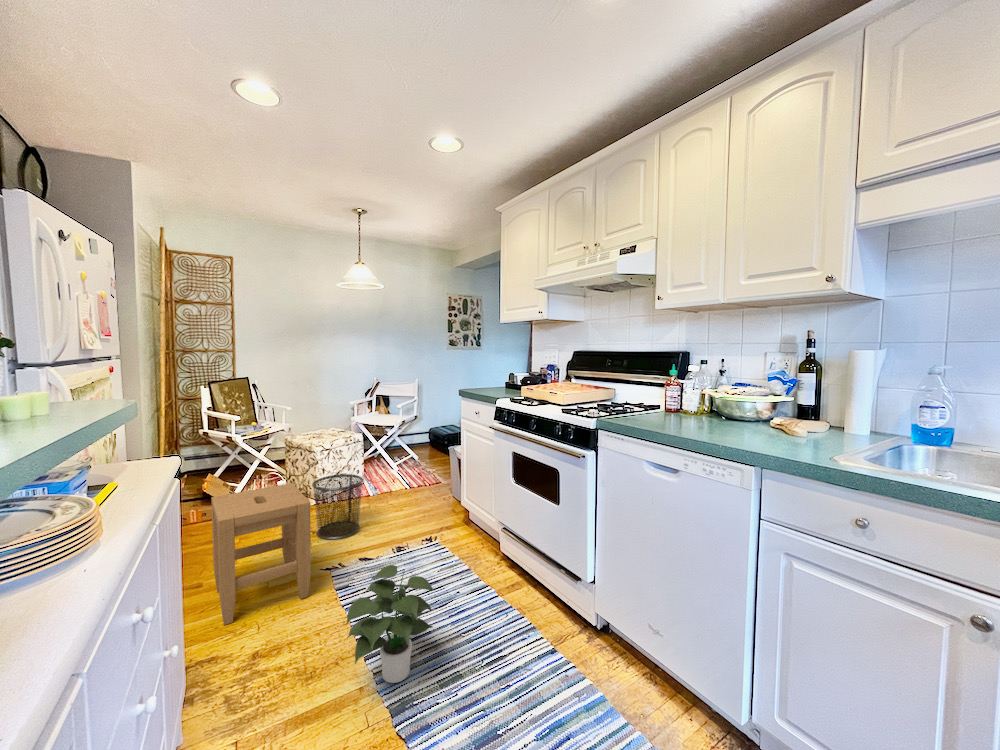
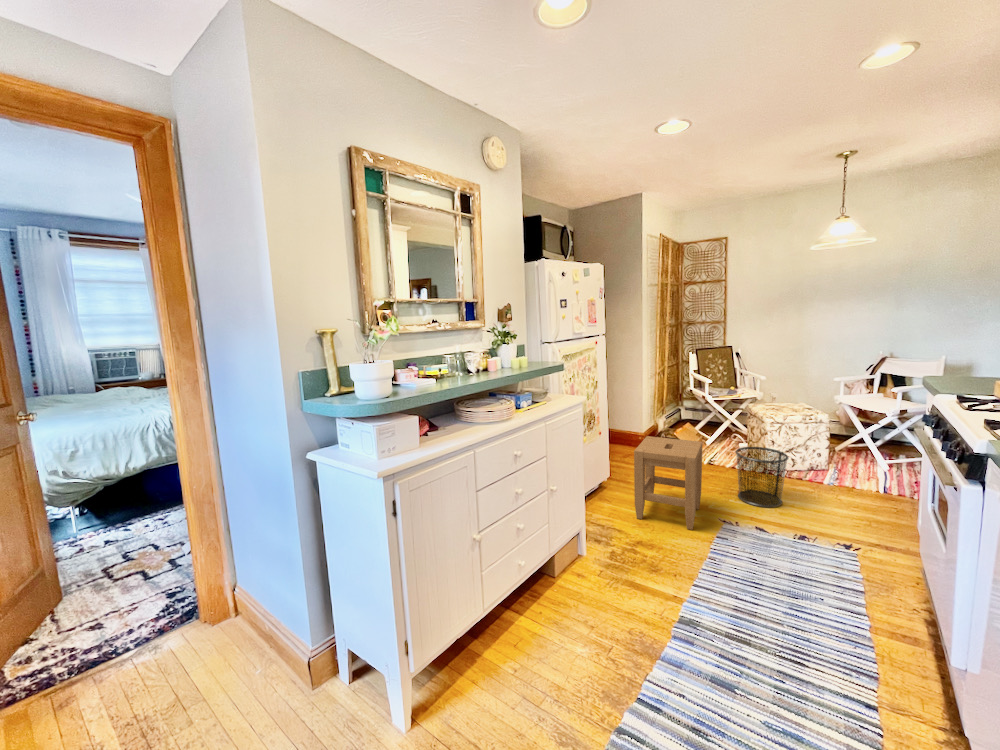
potted plant: present [346,565,433,683] -> none [660,523,742,612]

